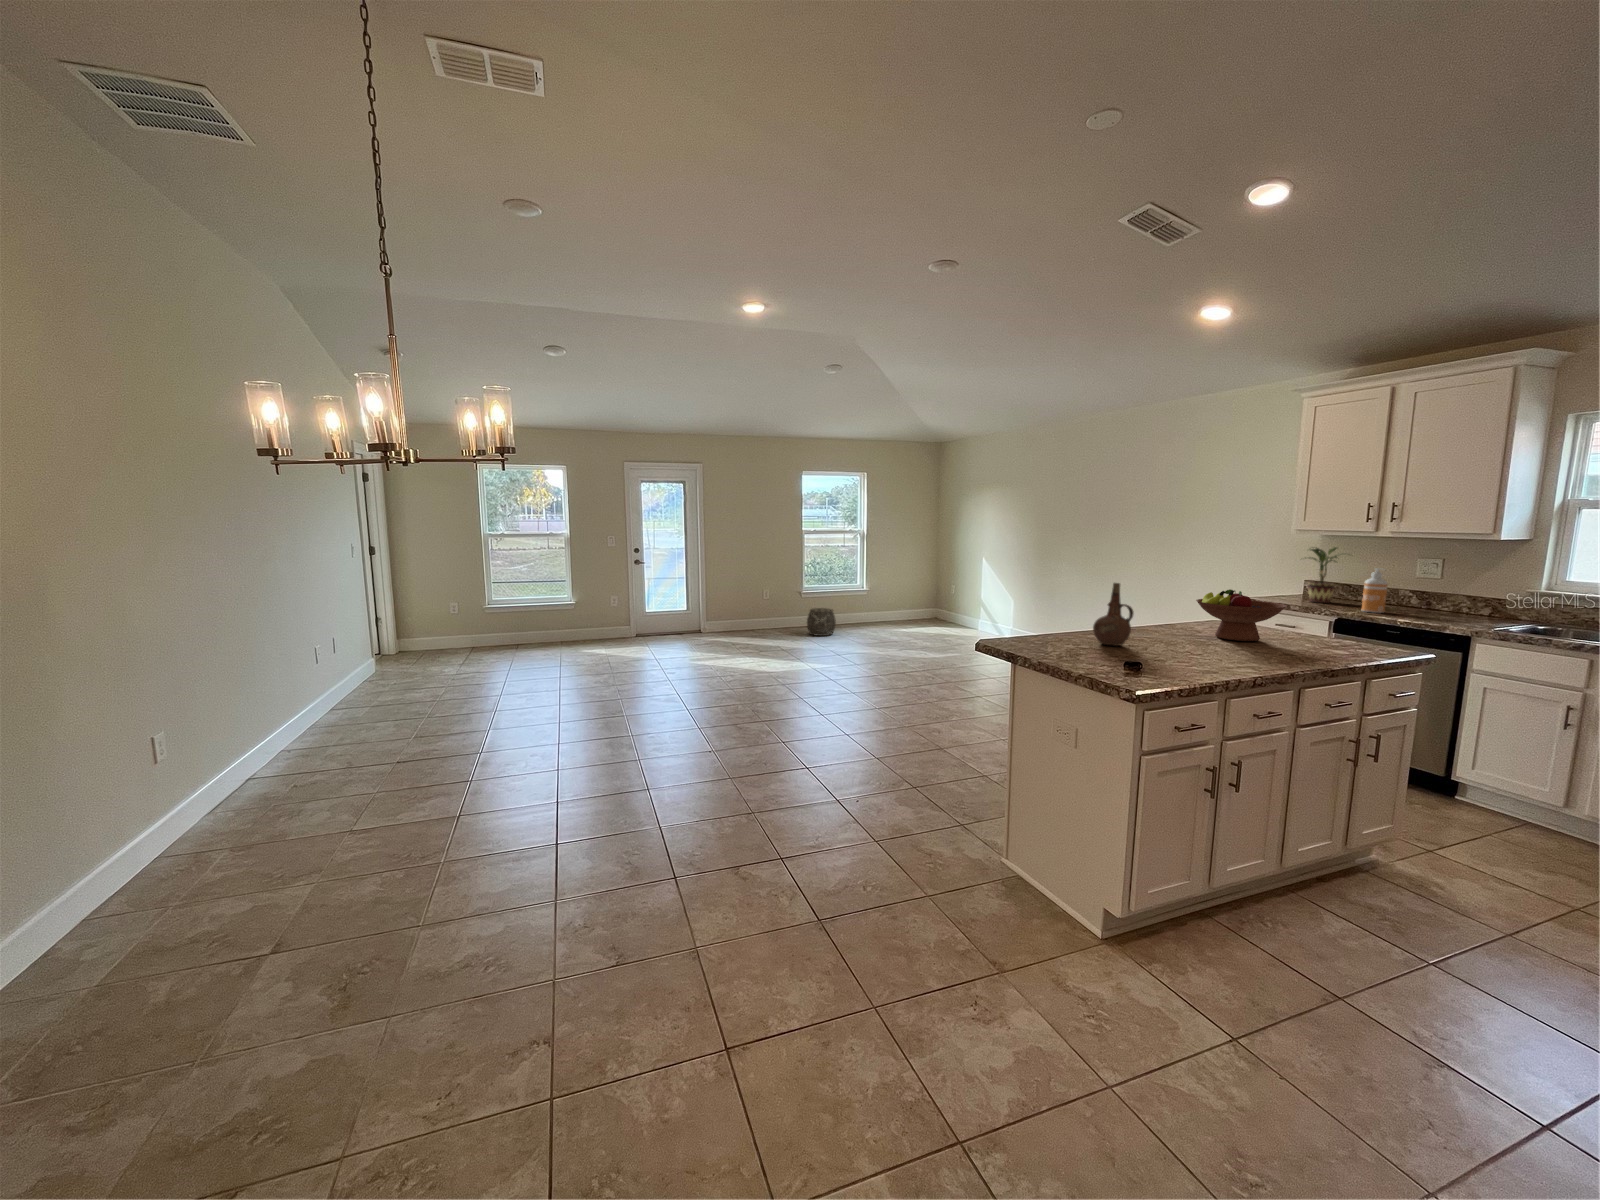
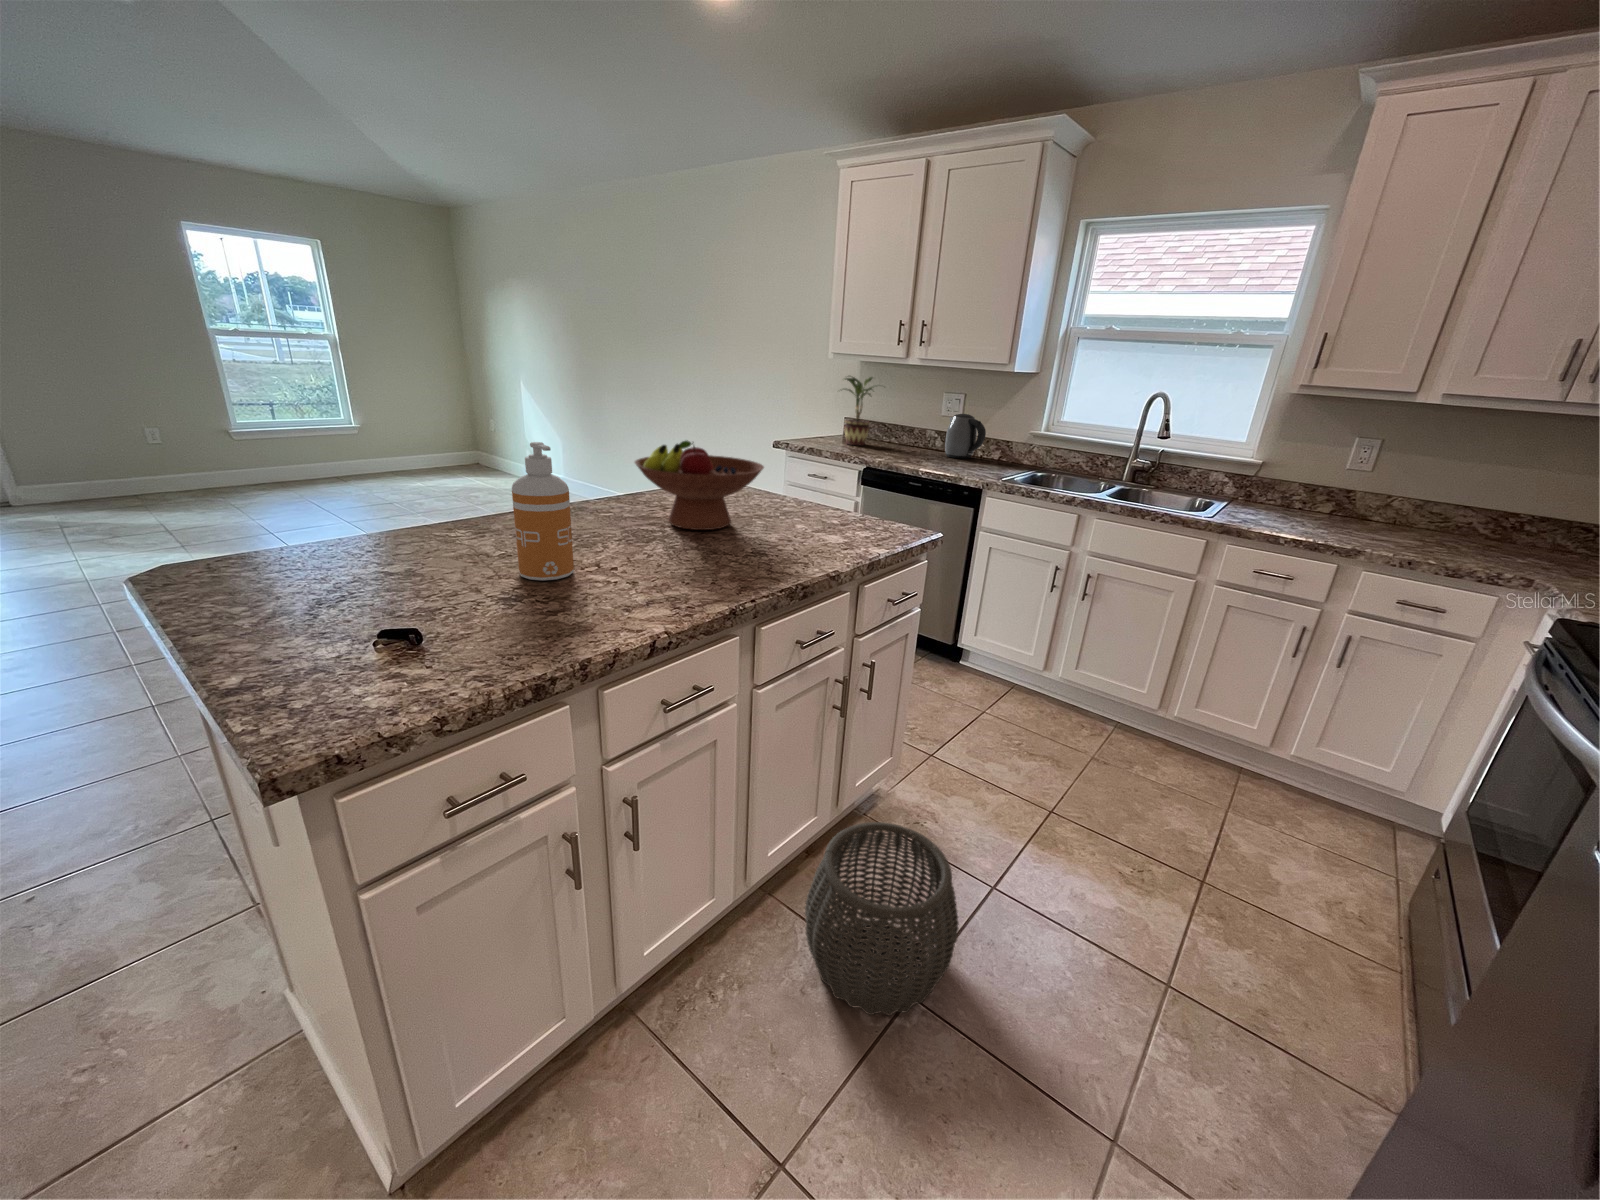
soap dispenser: present [1362,568,1388,613] -> present [512,442,574,581]
kettle: none [1423,576,1471,614] -> present [945,414,986,459]
ceramic pitcher: present [1093,583,1133,646] -> none [391,433,475,568]
woven basket: present [807,608,836,636] -> present [805,822,959,1015]

